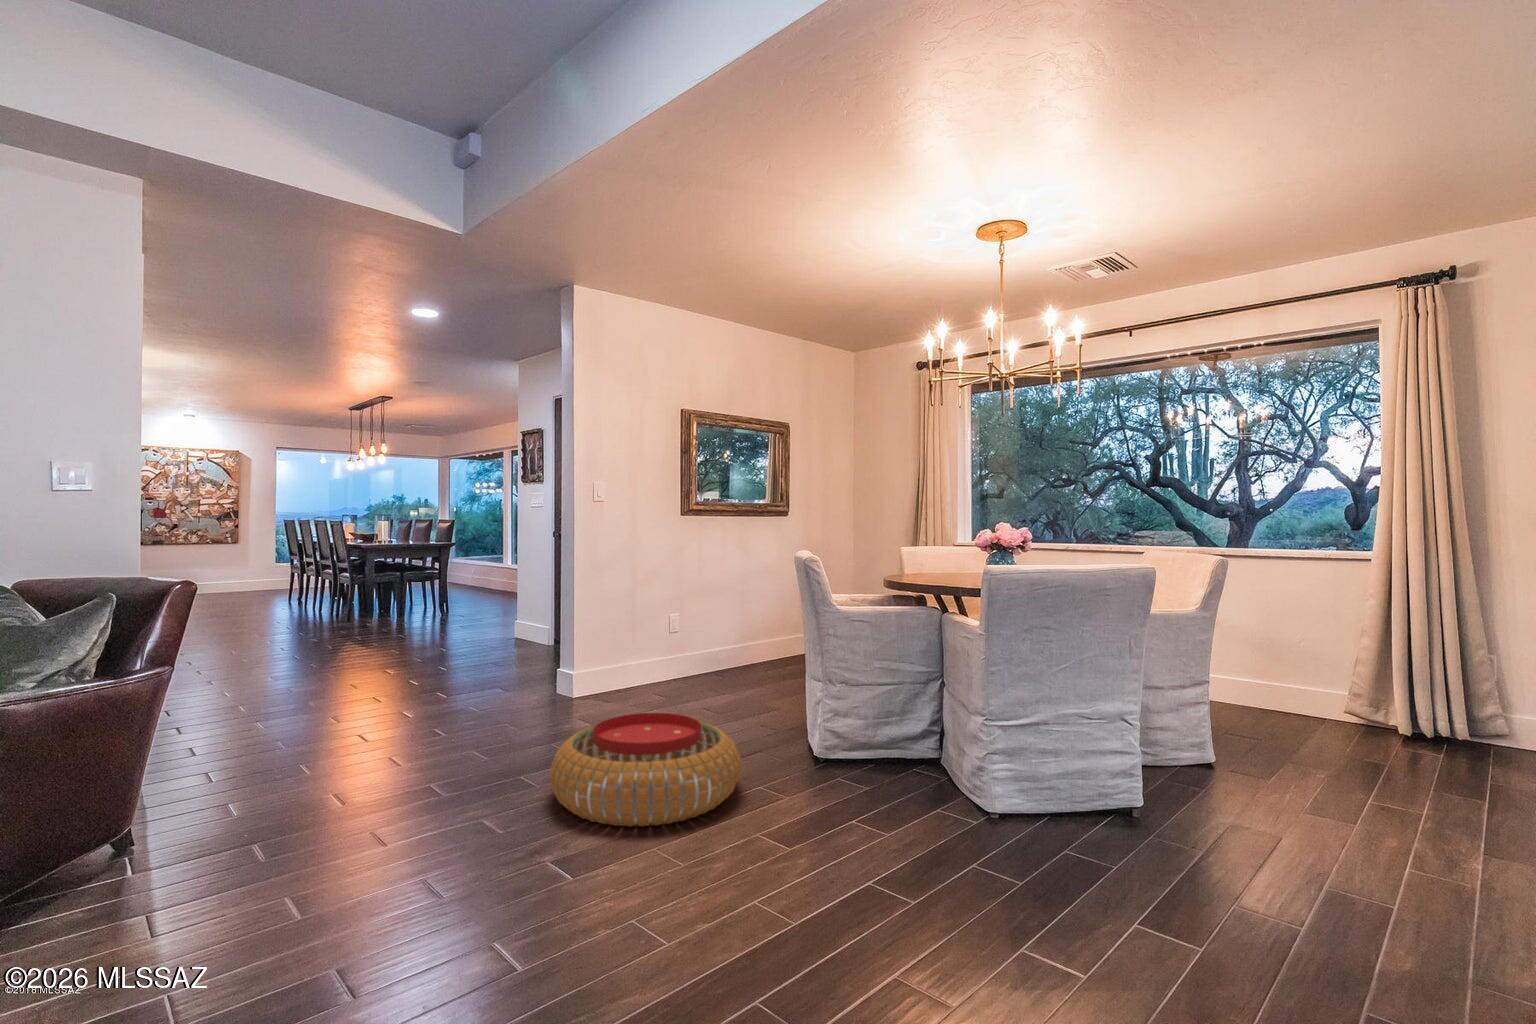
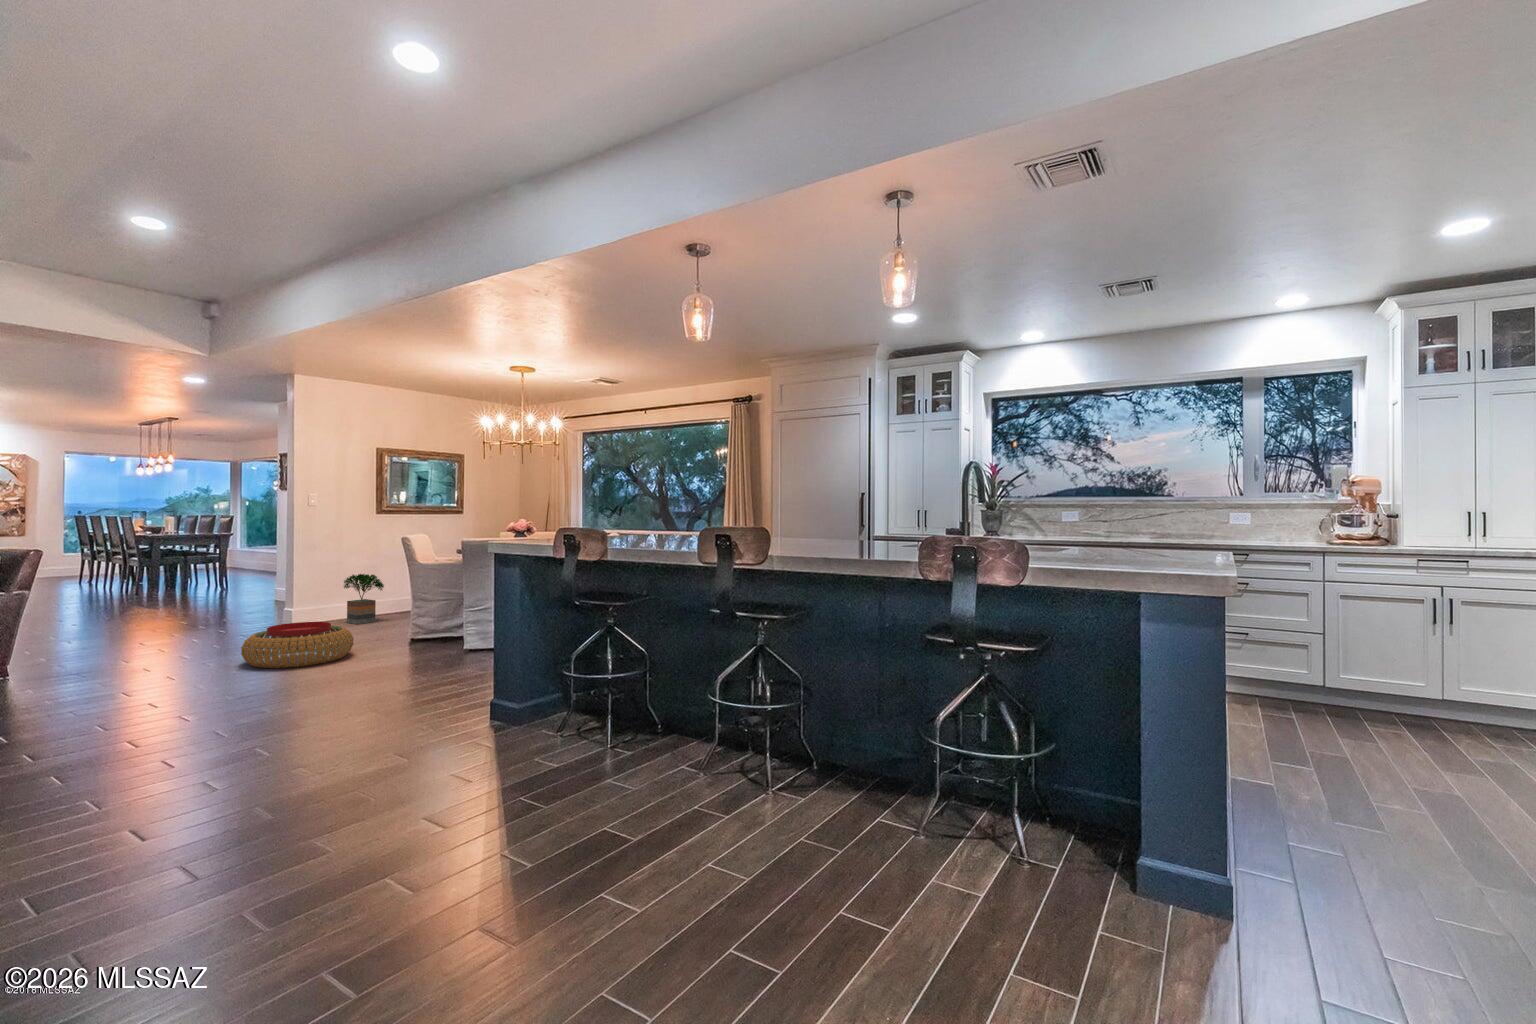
potted tree: none [639,606,702,692] -> present [344,574,384,624]

